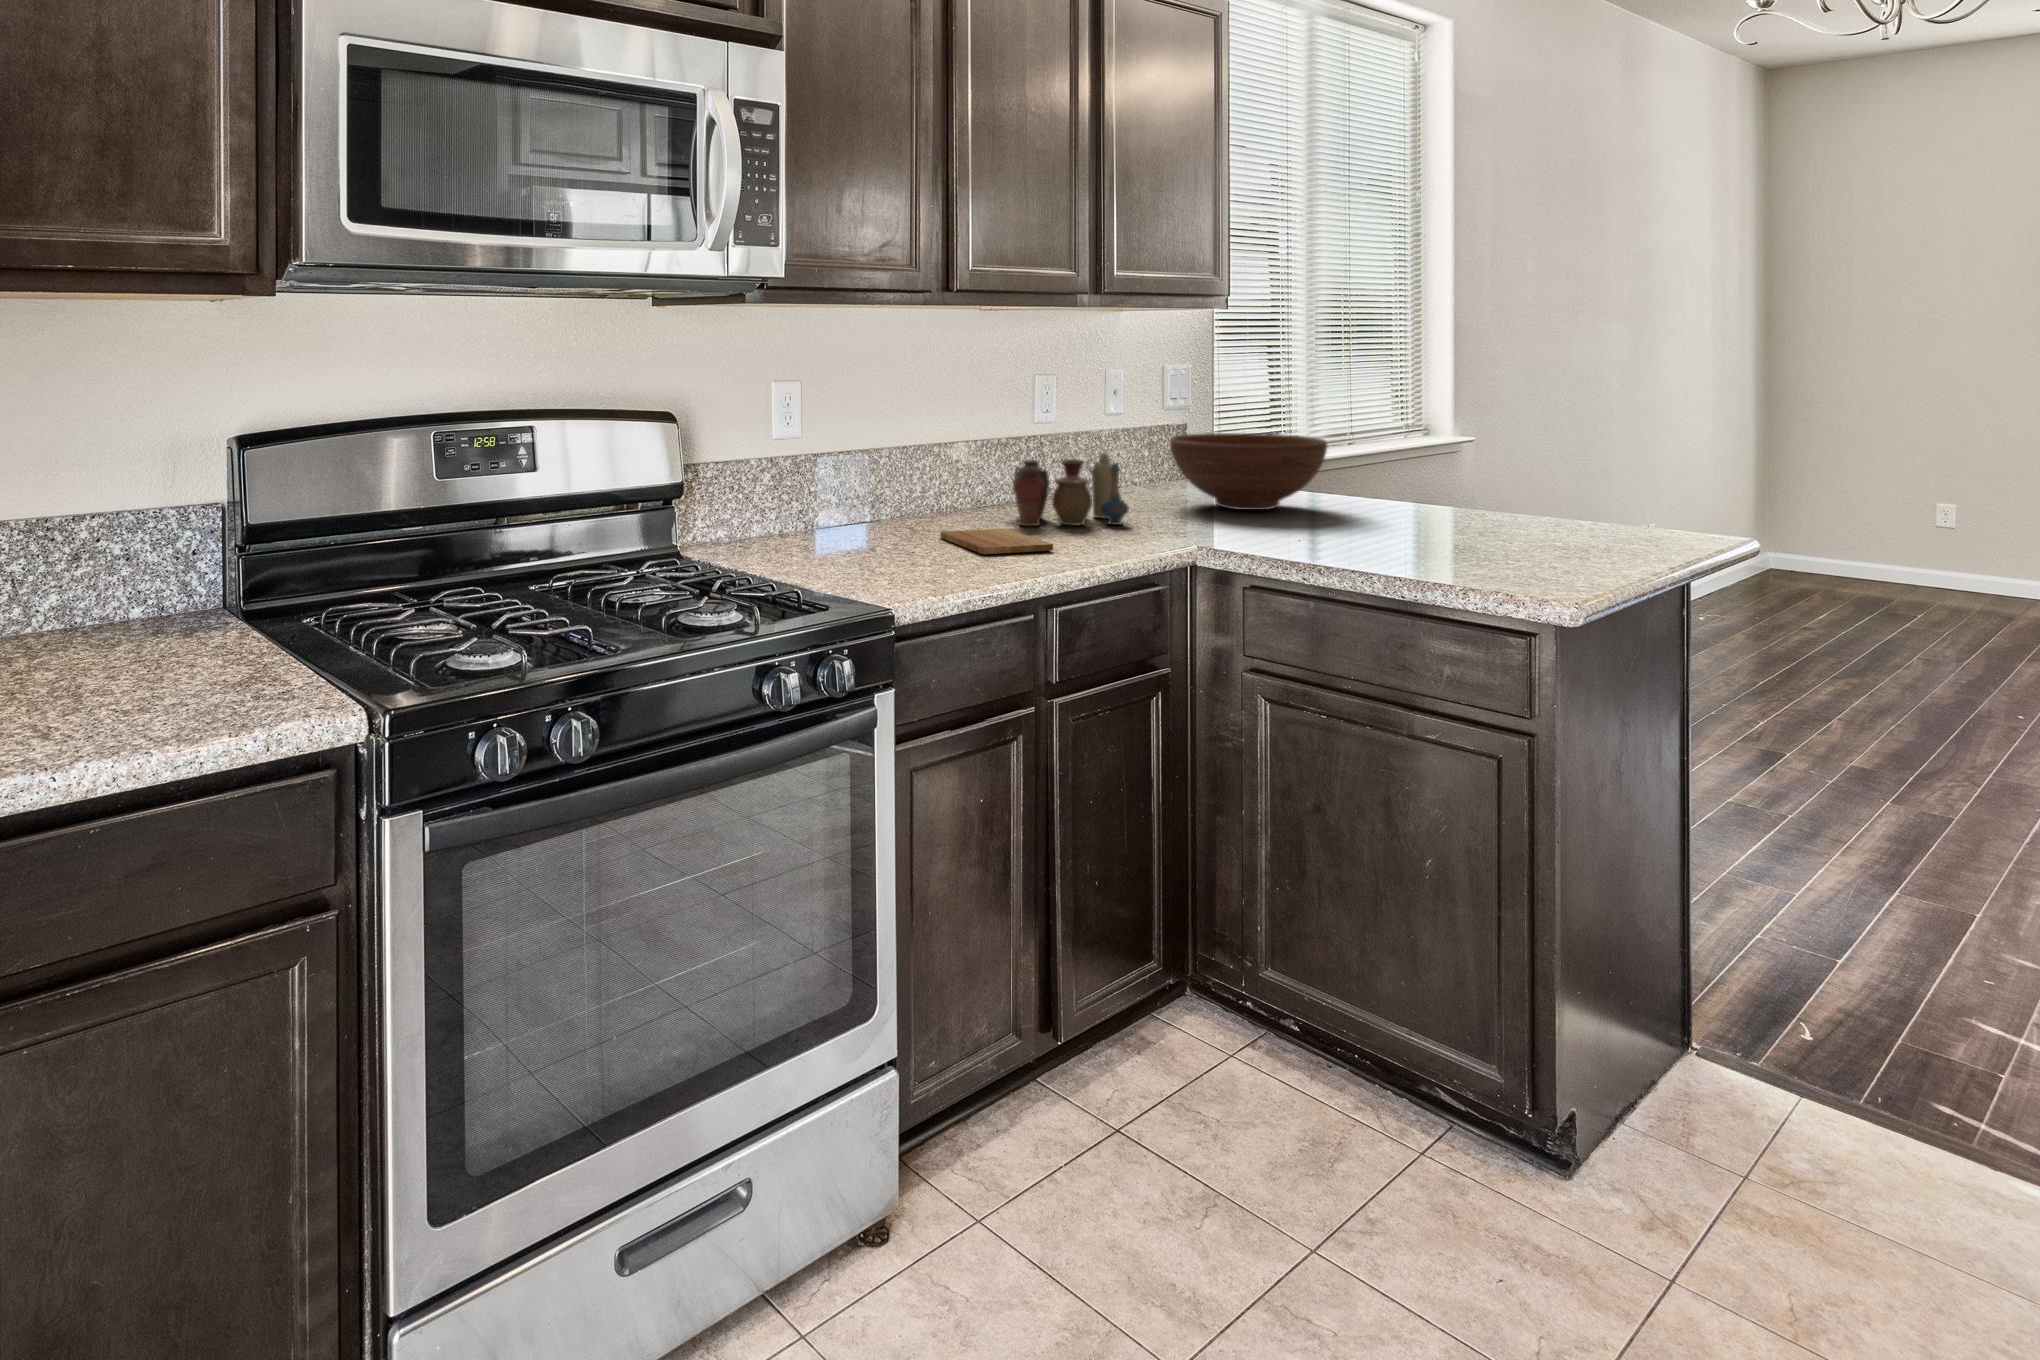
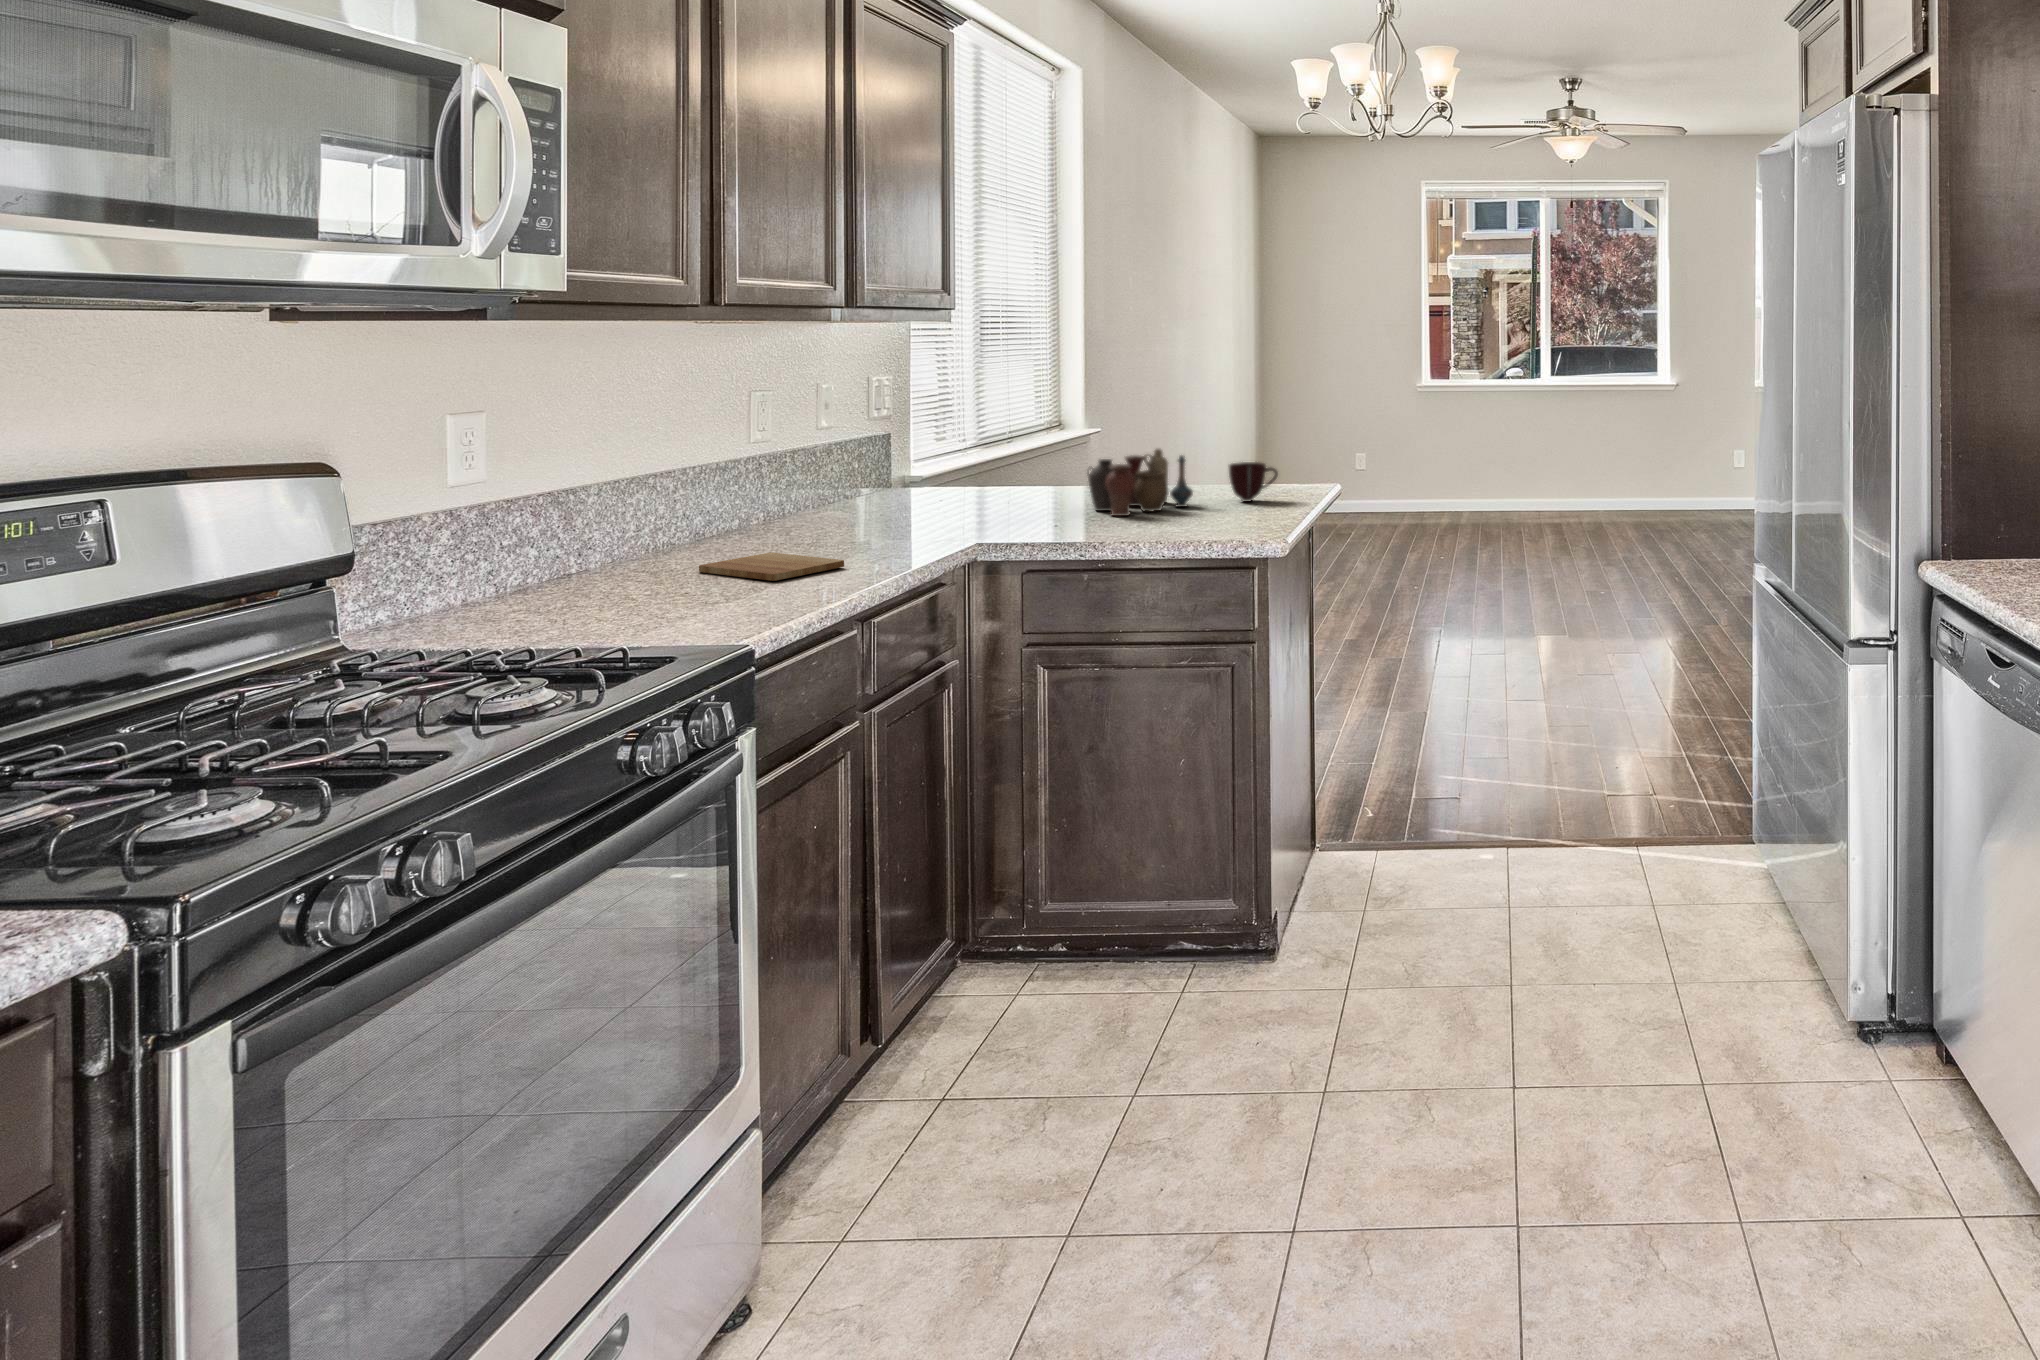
fruit bowl: present [1170,433,1327,510] -> none [901,437,1047,508]
vase: present [1013,453,1129,526] -> present [1088,449,1193,516]
mug: none [1558,487,1635,540] -> present [1229,462,1278,502]

